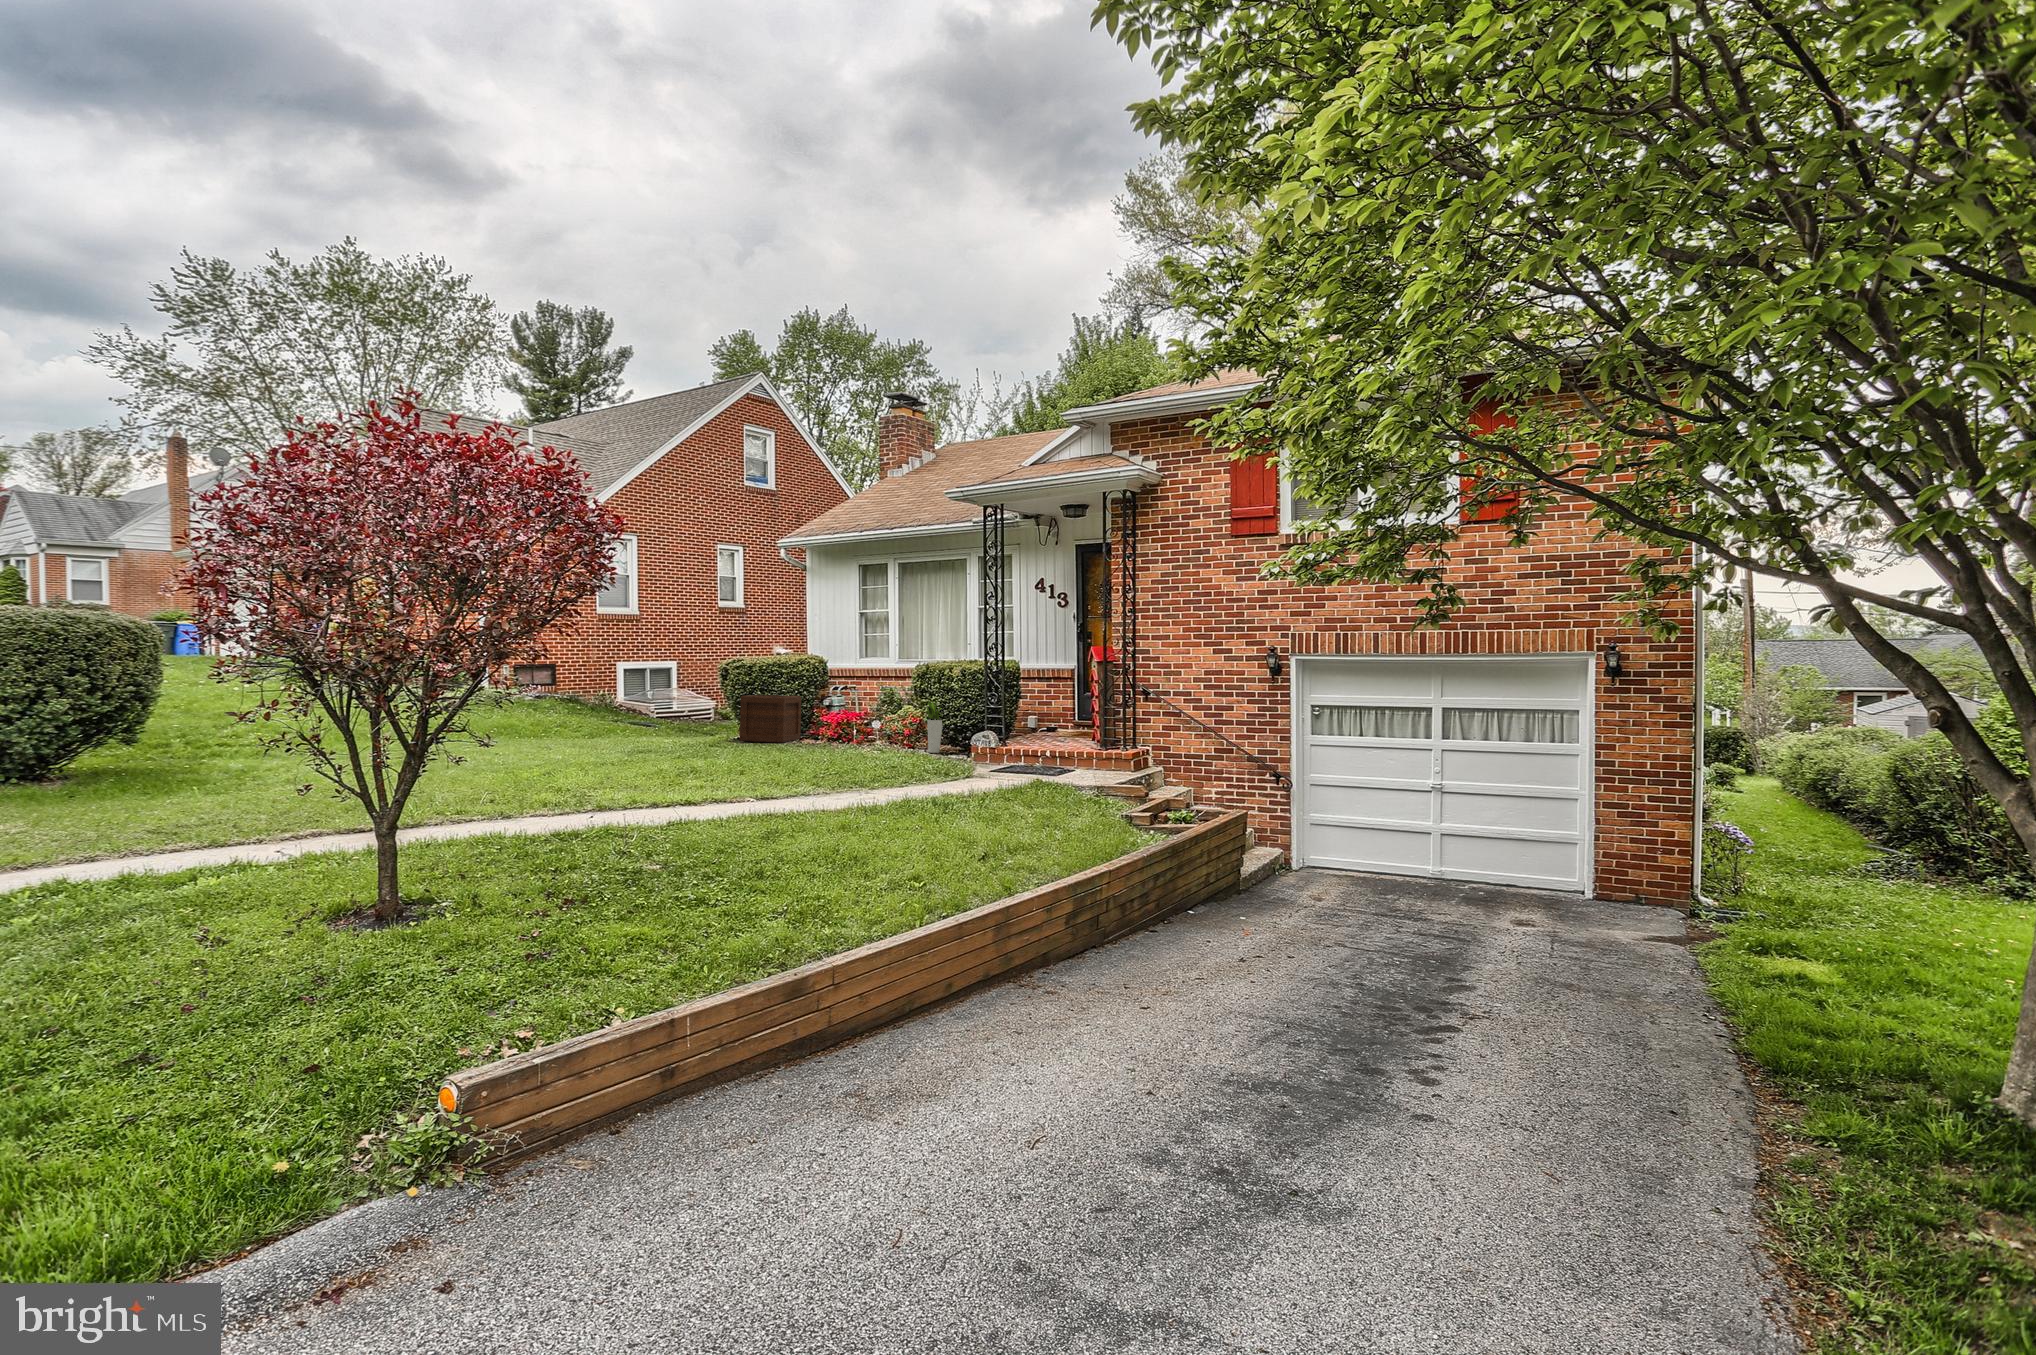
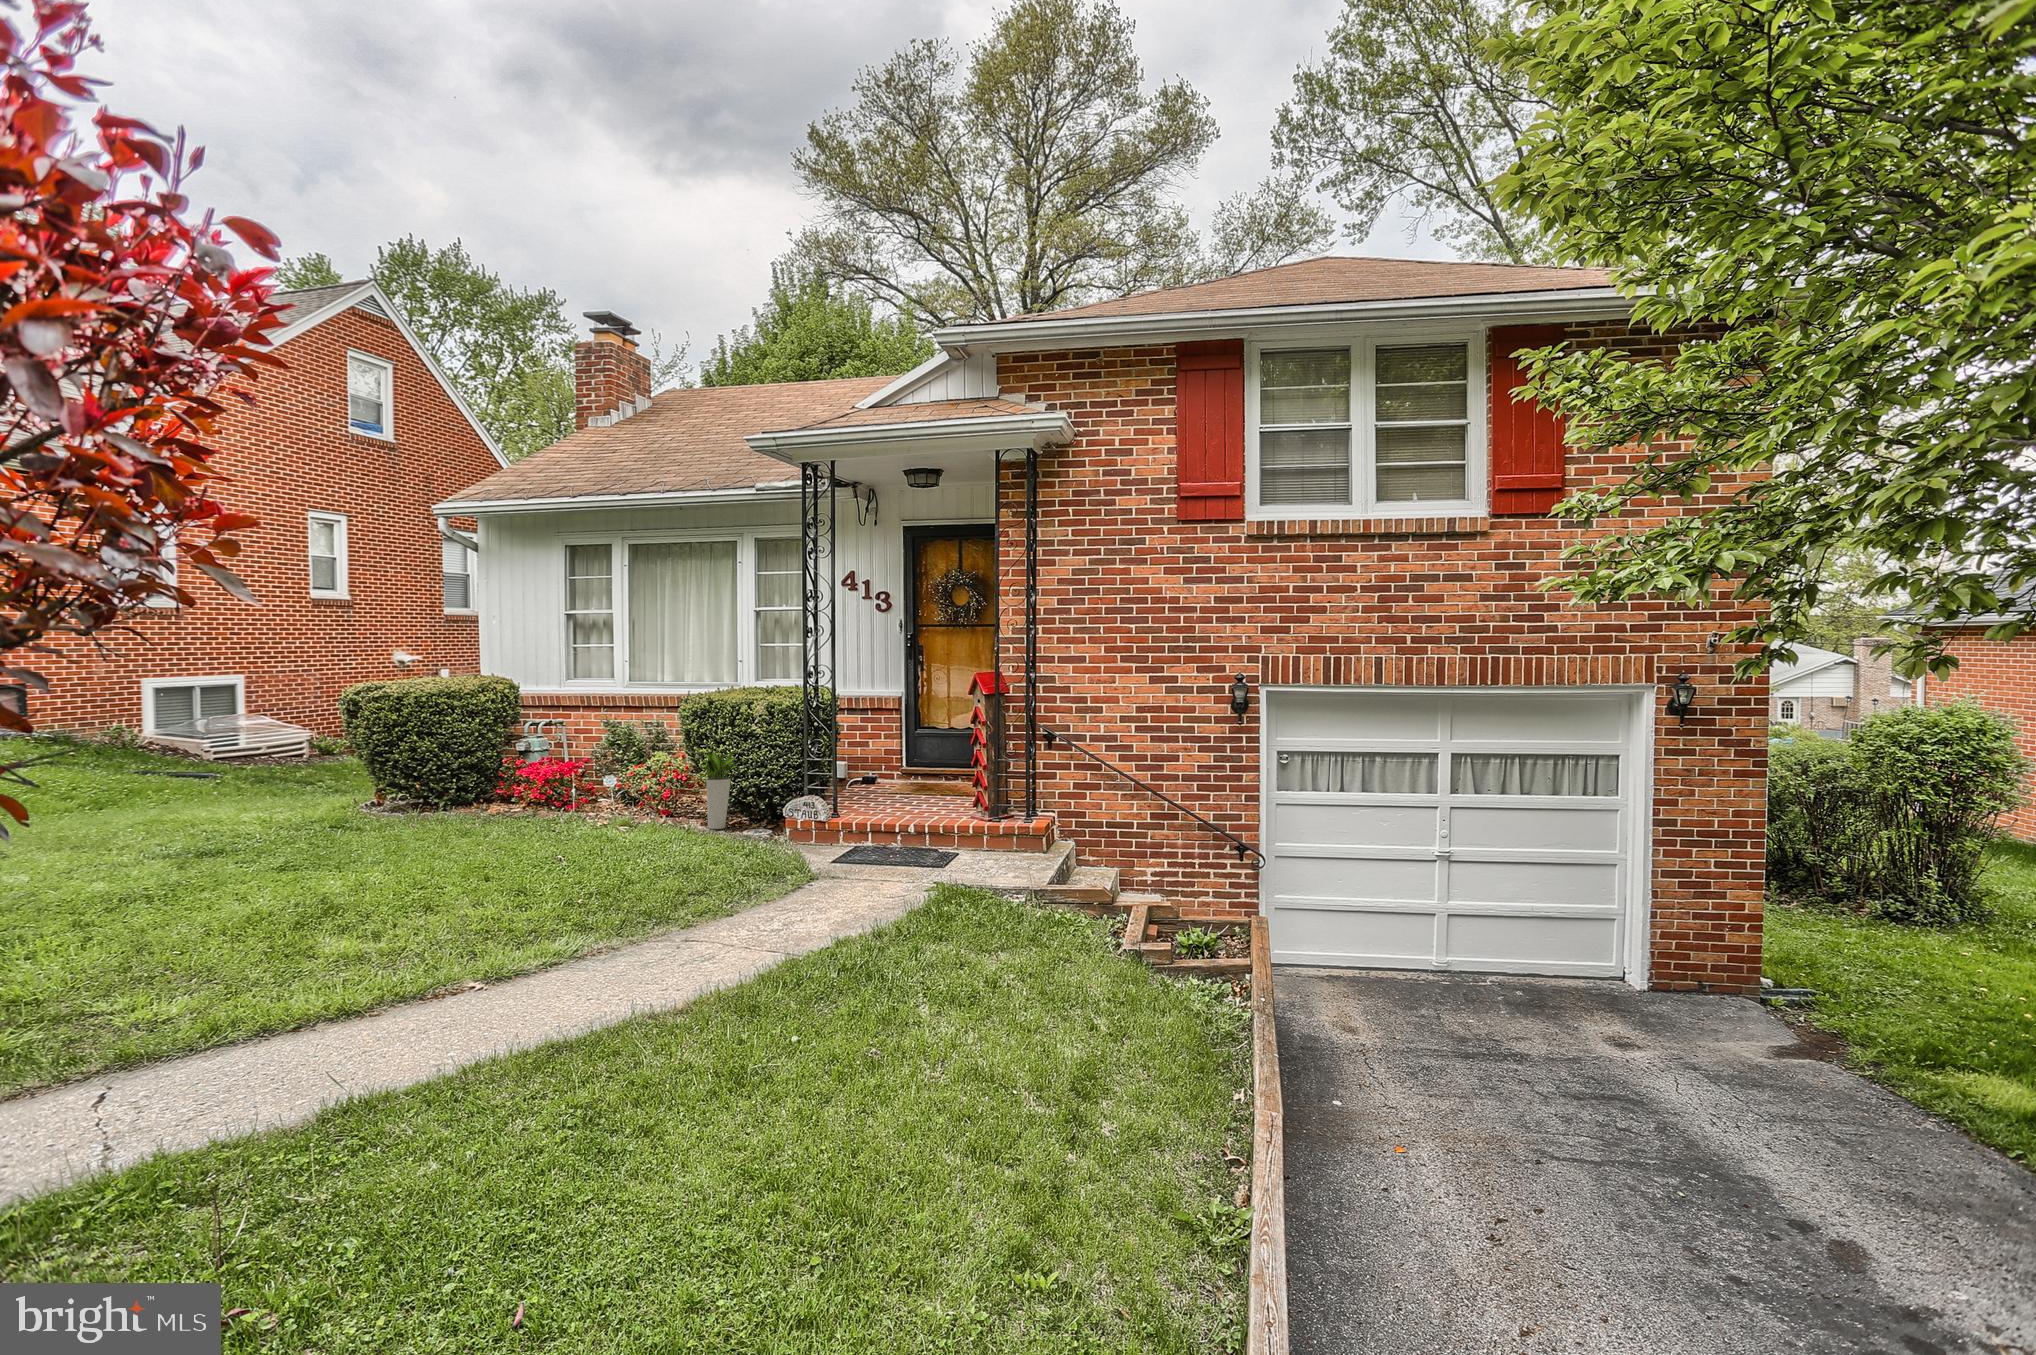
wooden crate: present [740,695,801,743] -> none [373,741,481,819]

